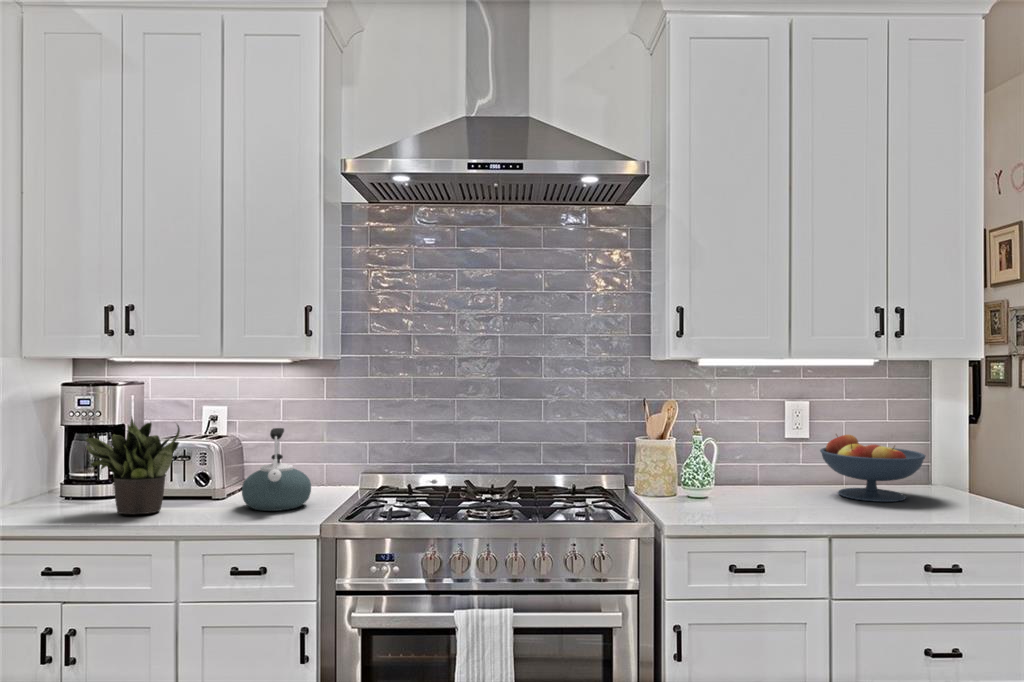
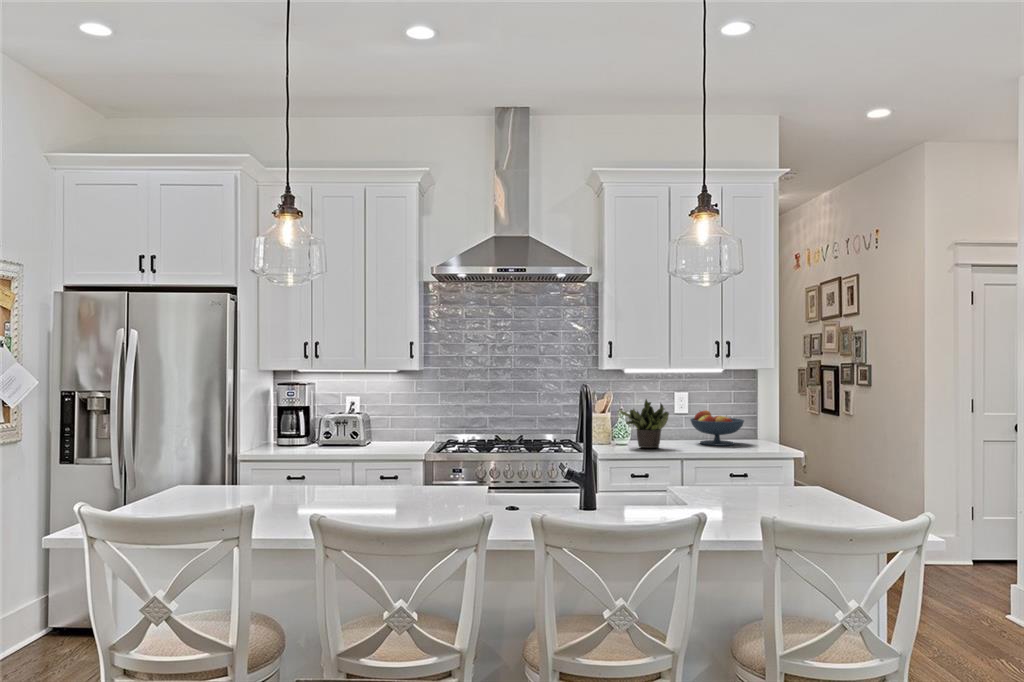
potted plant: present [86,417,180,514] -> present [619,399,669,448]
kettle: present [242,428,311,511] -> none [379,407,414,450]

